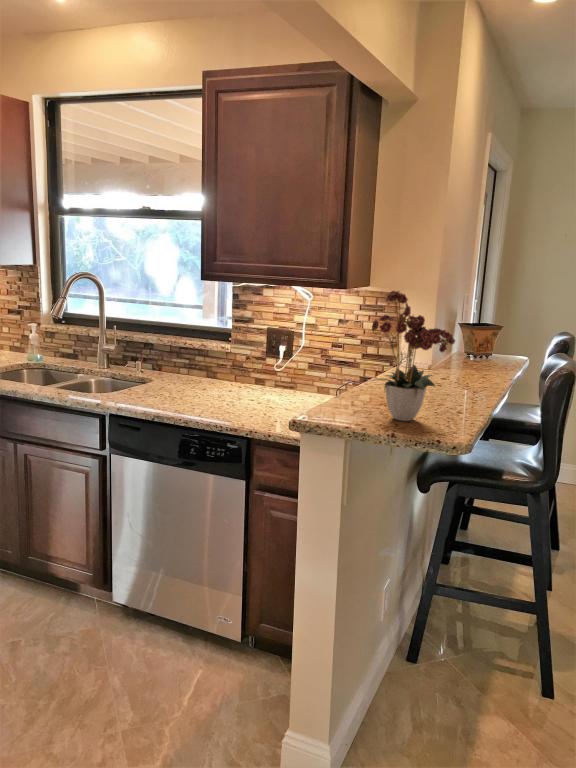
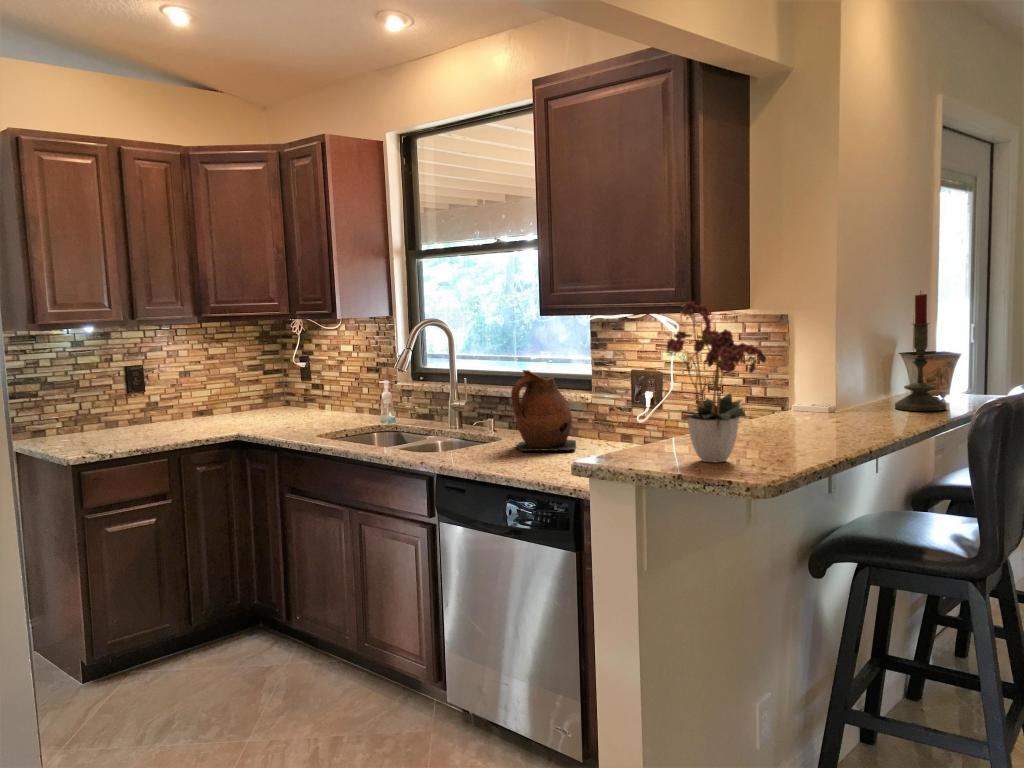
candle: none [465,281,499,369] -> present [895,294,946,411]
ceramic pitcher: none [169,325,226,394] -> present [511,370,576,451]

